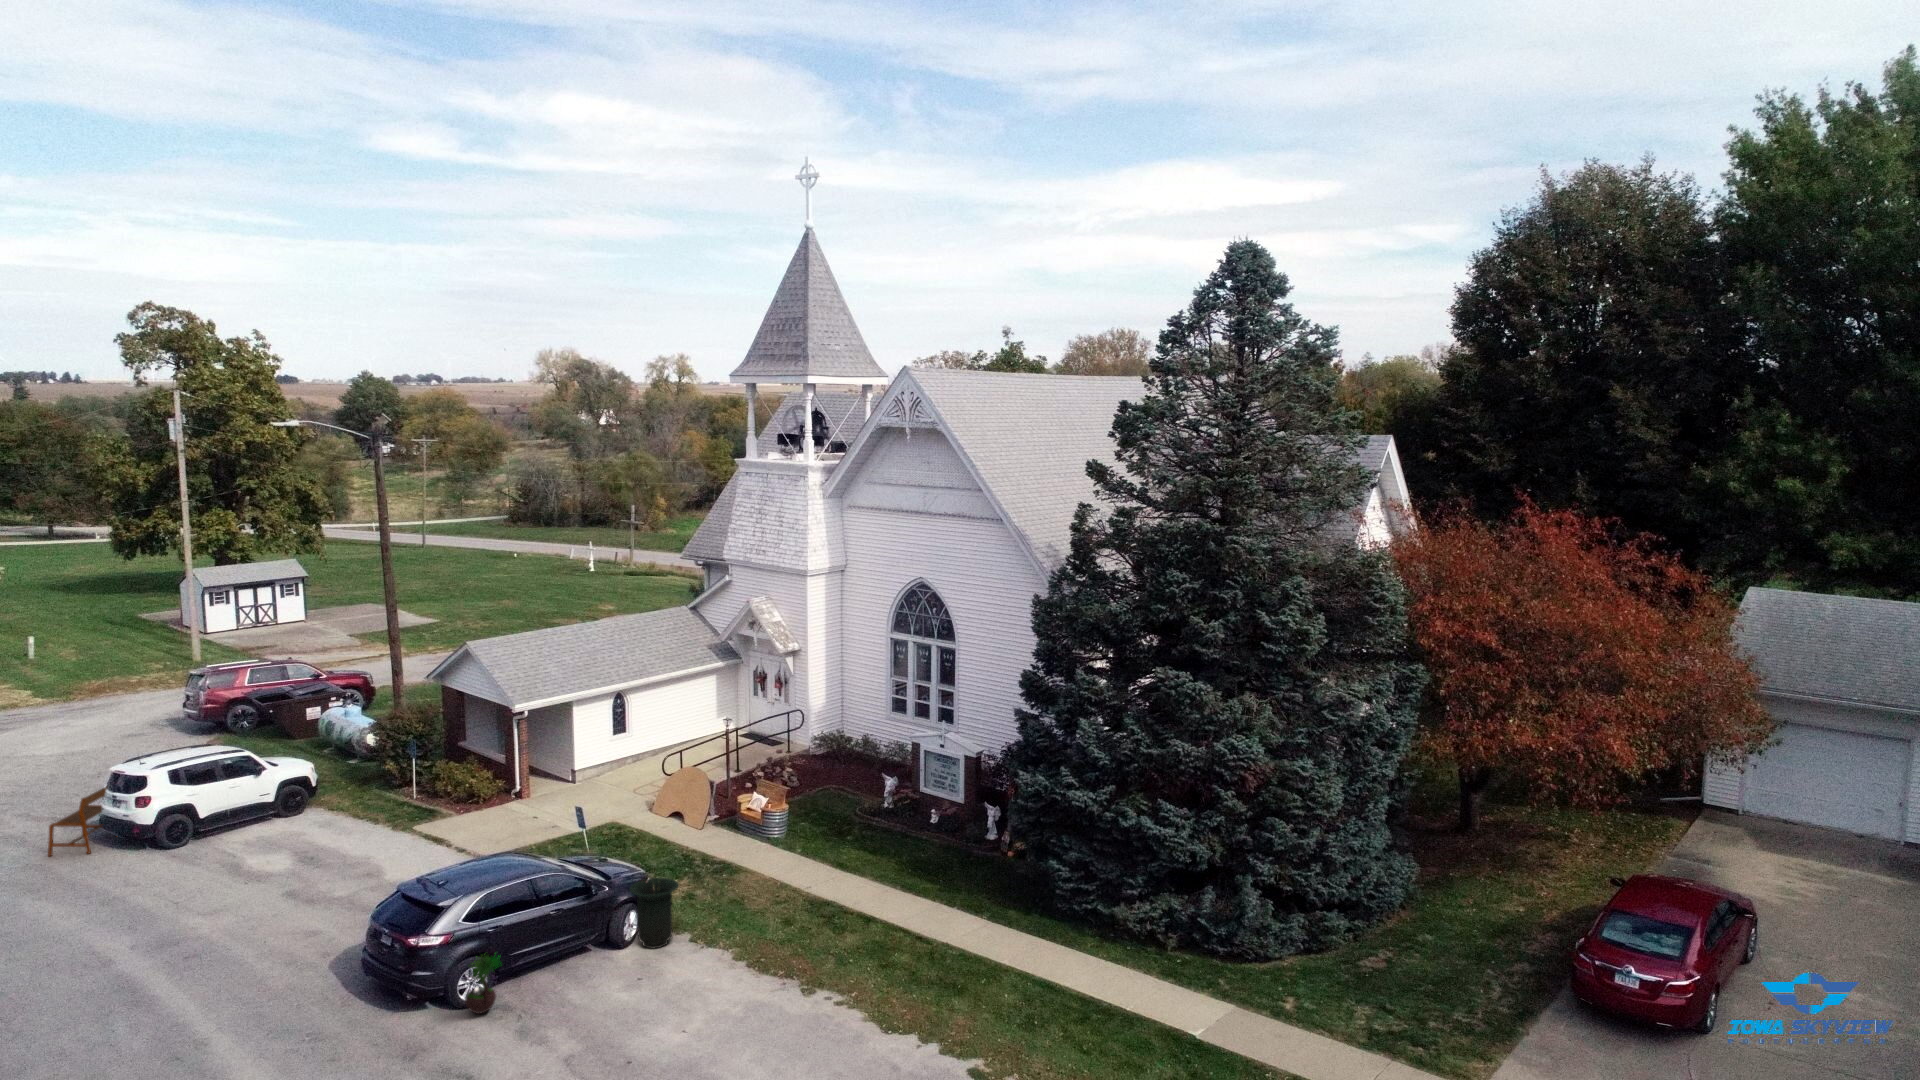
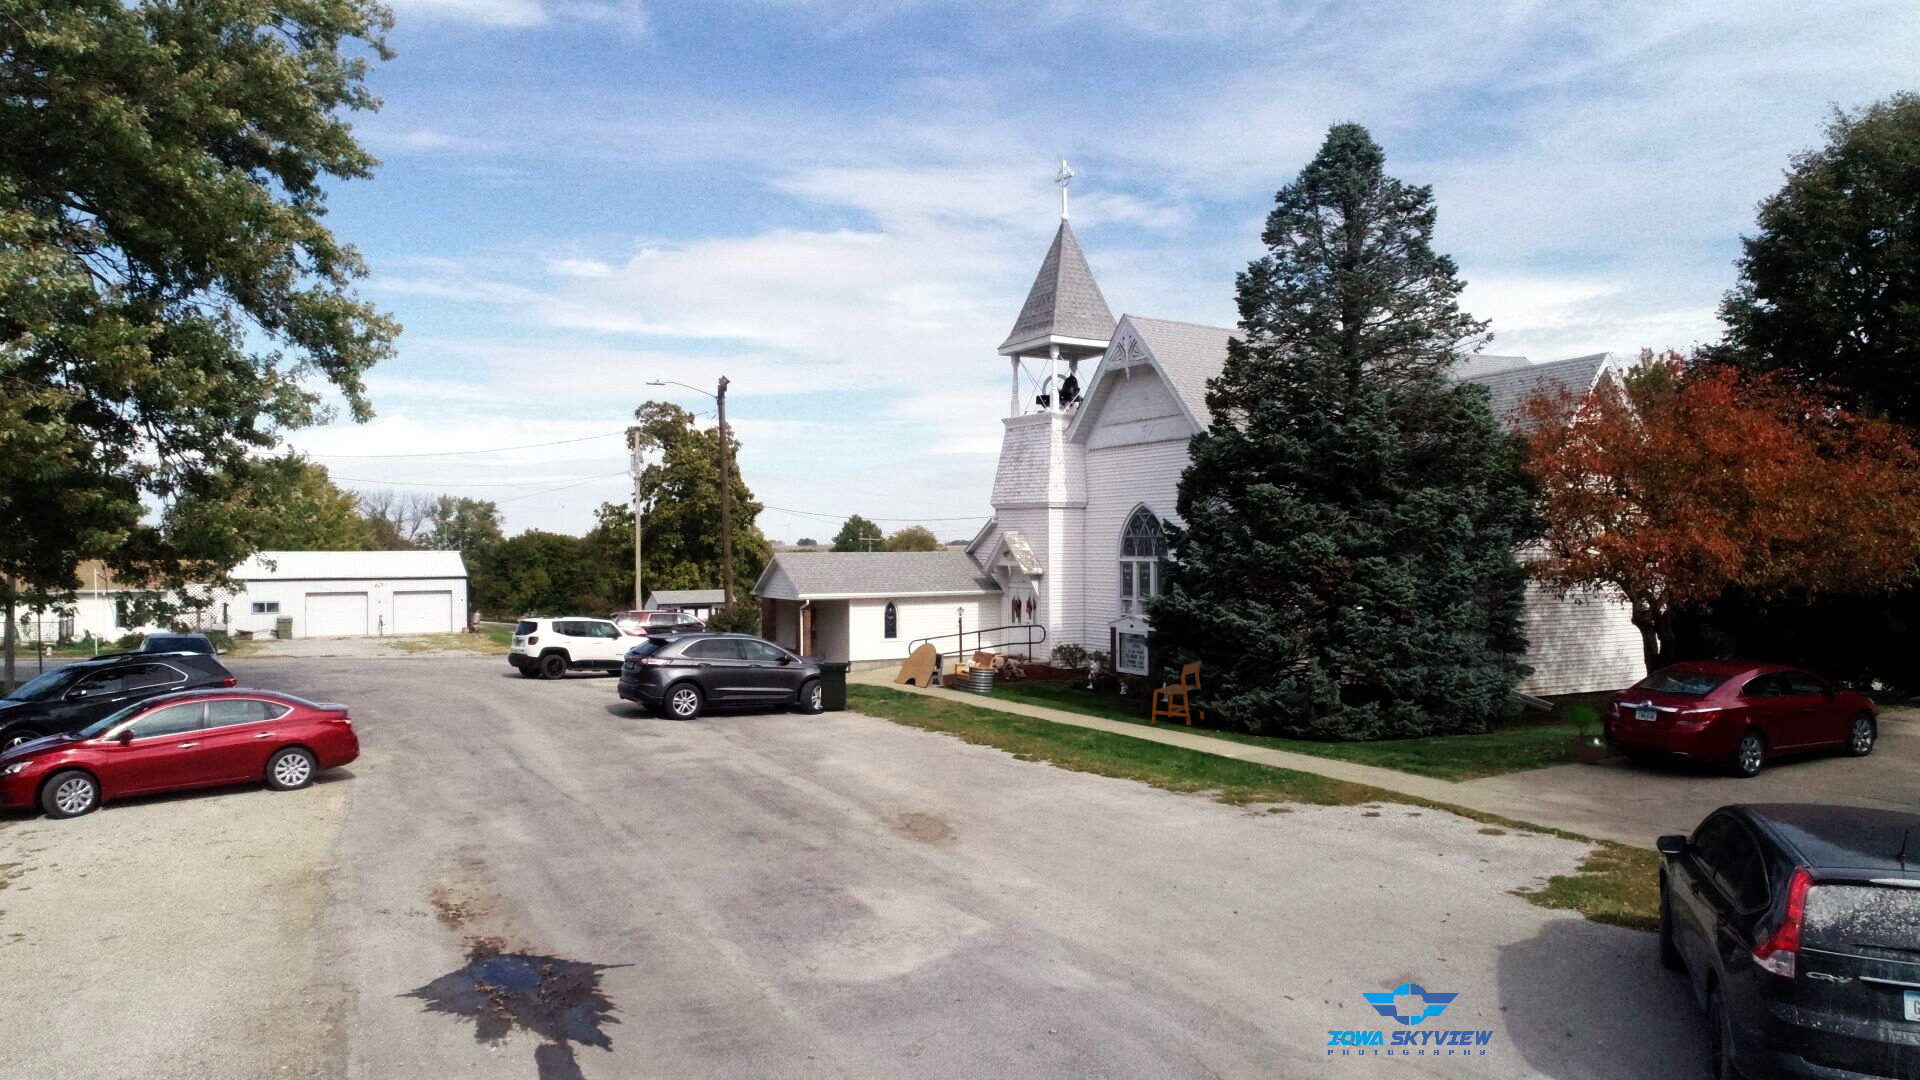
bench: present [48,787,107,856] -> present [1152,661,1204,725]
potted tree: present [465,954,500,1013] -> present [1563,705,1607,763]

